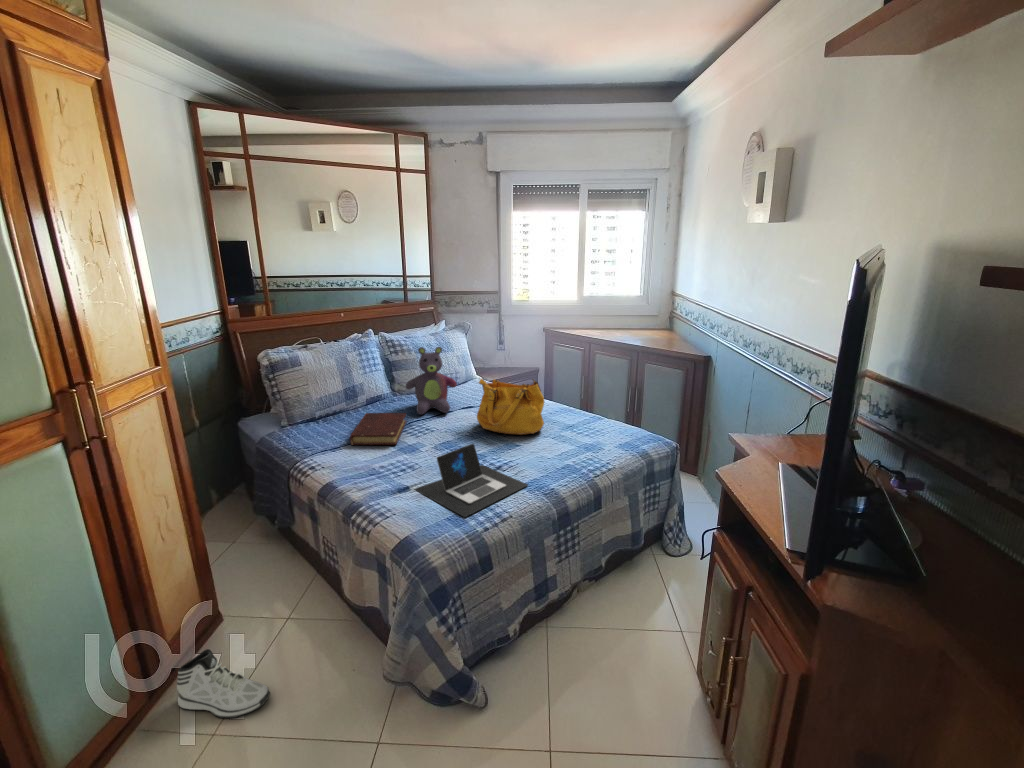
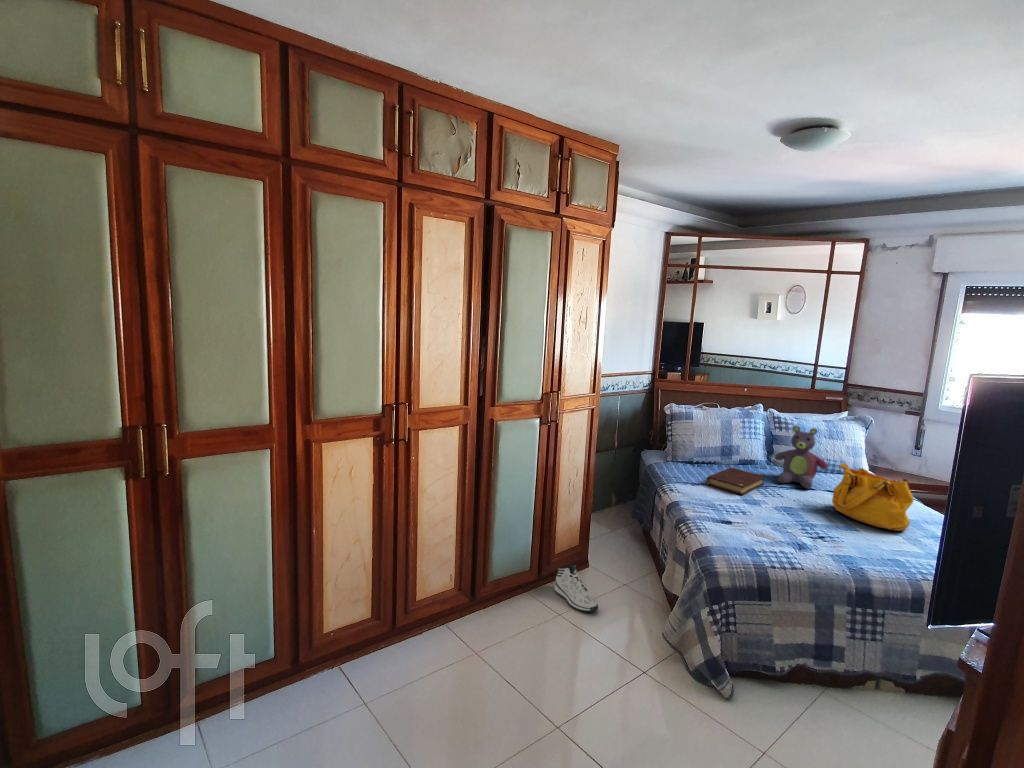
laptop: present [414,444,528,517] -> none [732,504,844,560]

